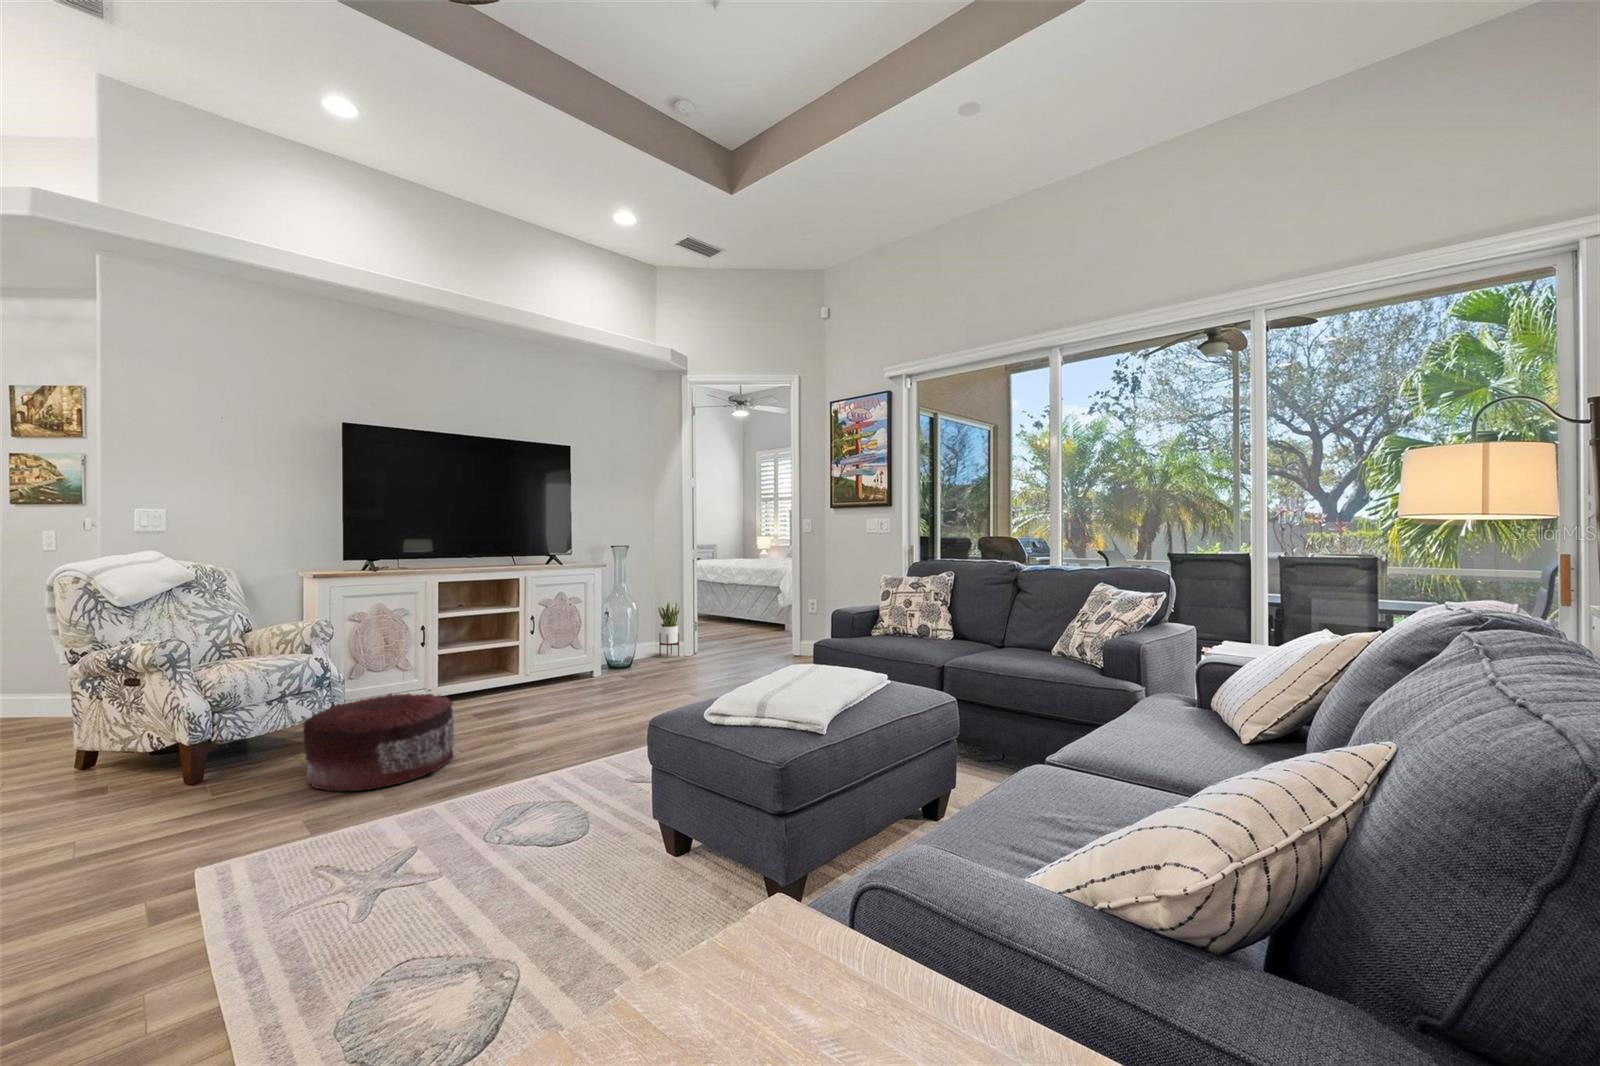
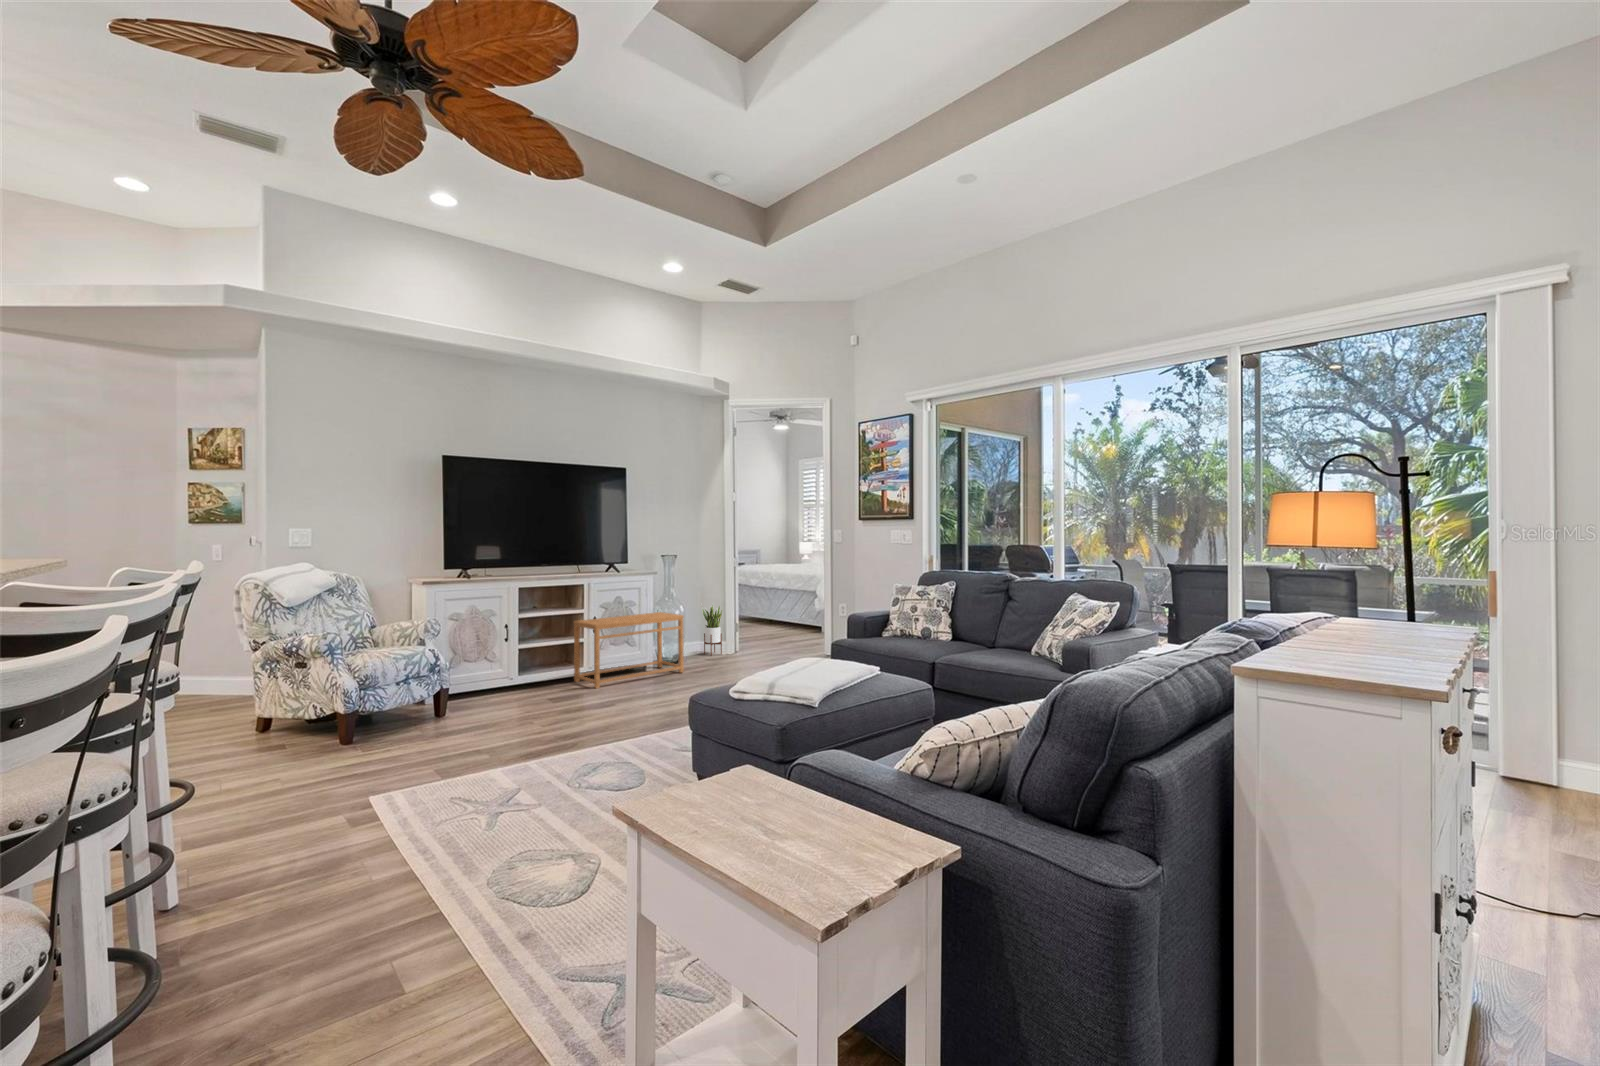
side table: none [507,610,637,700] -> present [574,612,684,688]
pouf: present [303,693,455,791] -> none [426,678,539,752]

